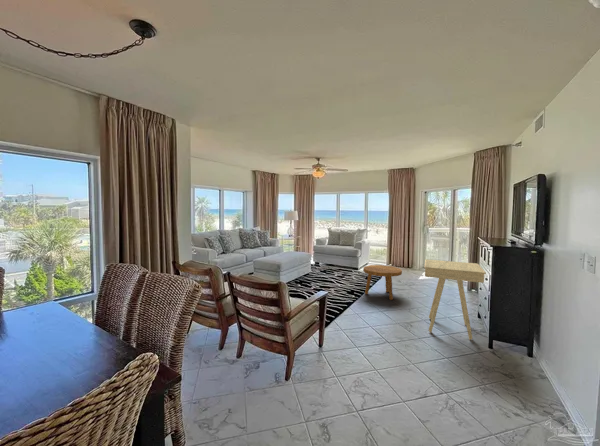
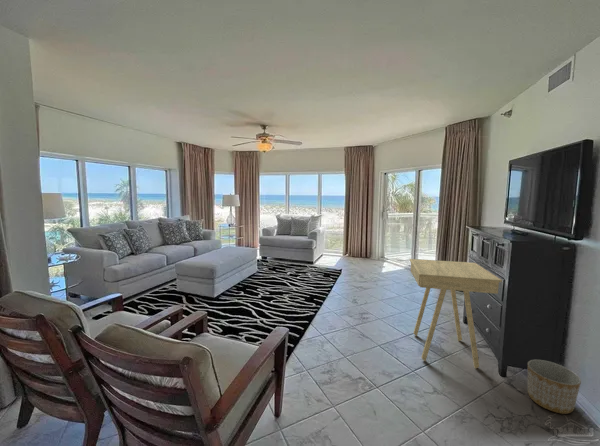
footstool: present [363,265,402,300] -> none [325,262,372,307]
planter: none [501,331,537,367] -> present [528,360,581,414]

